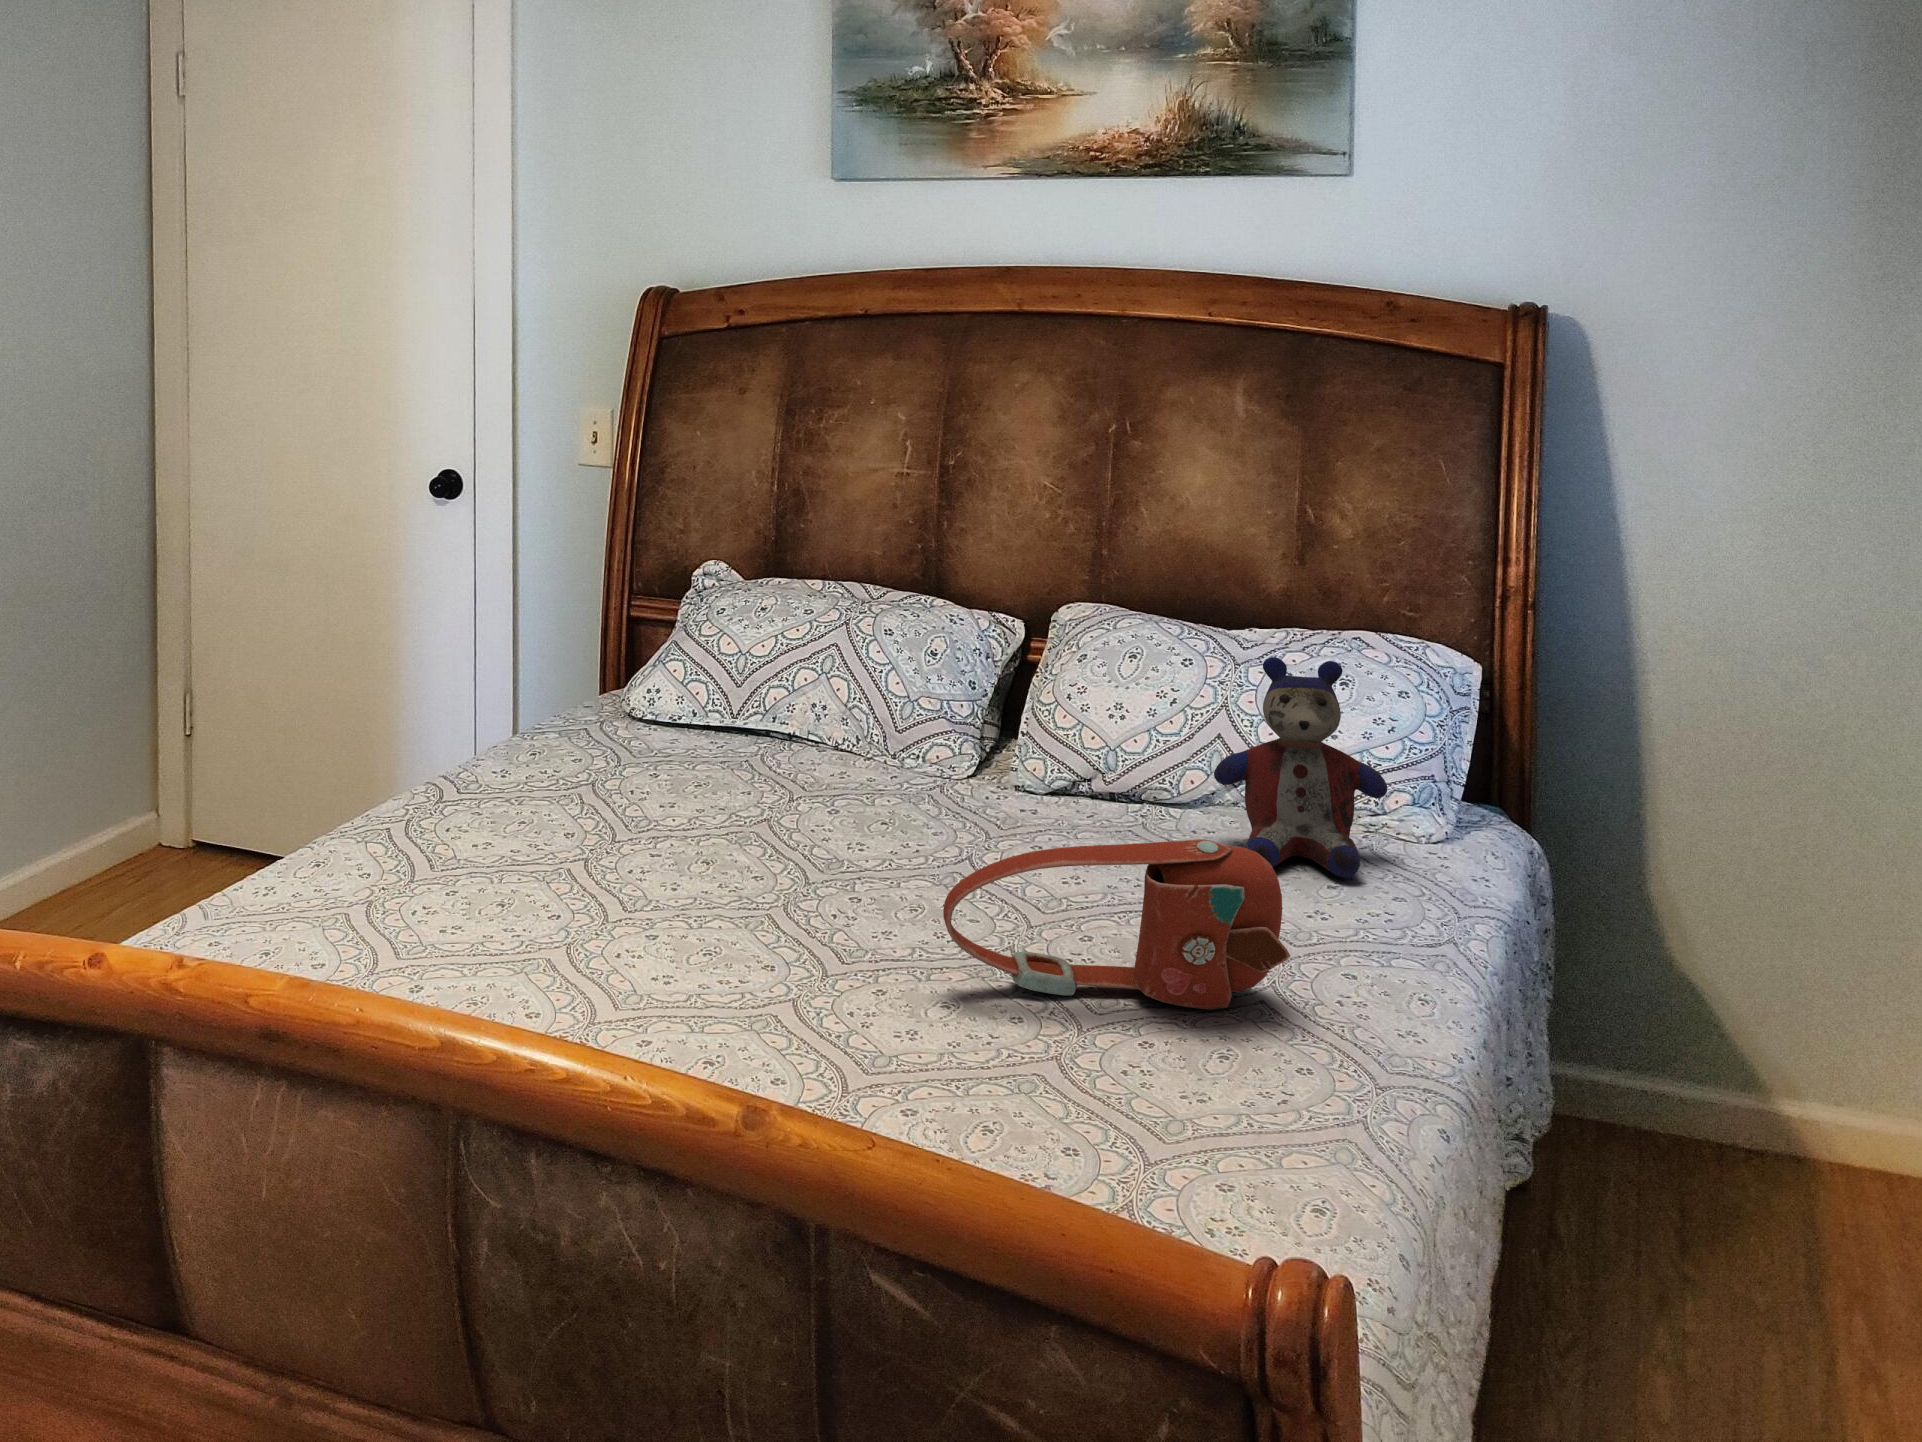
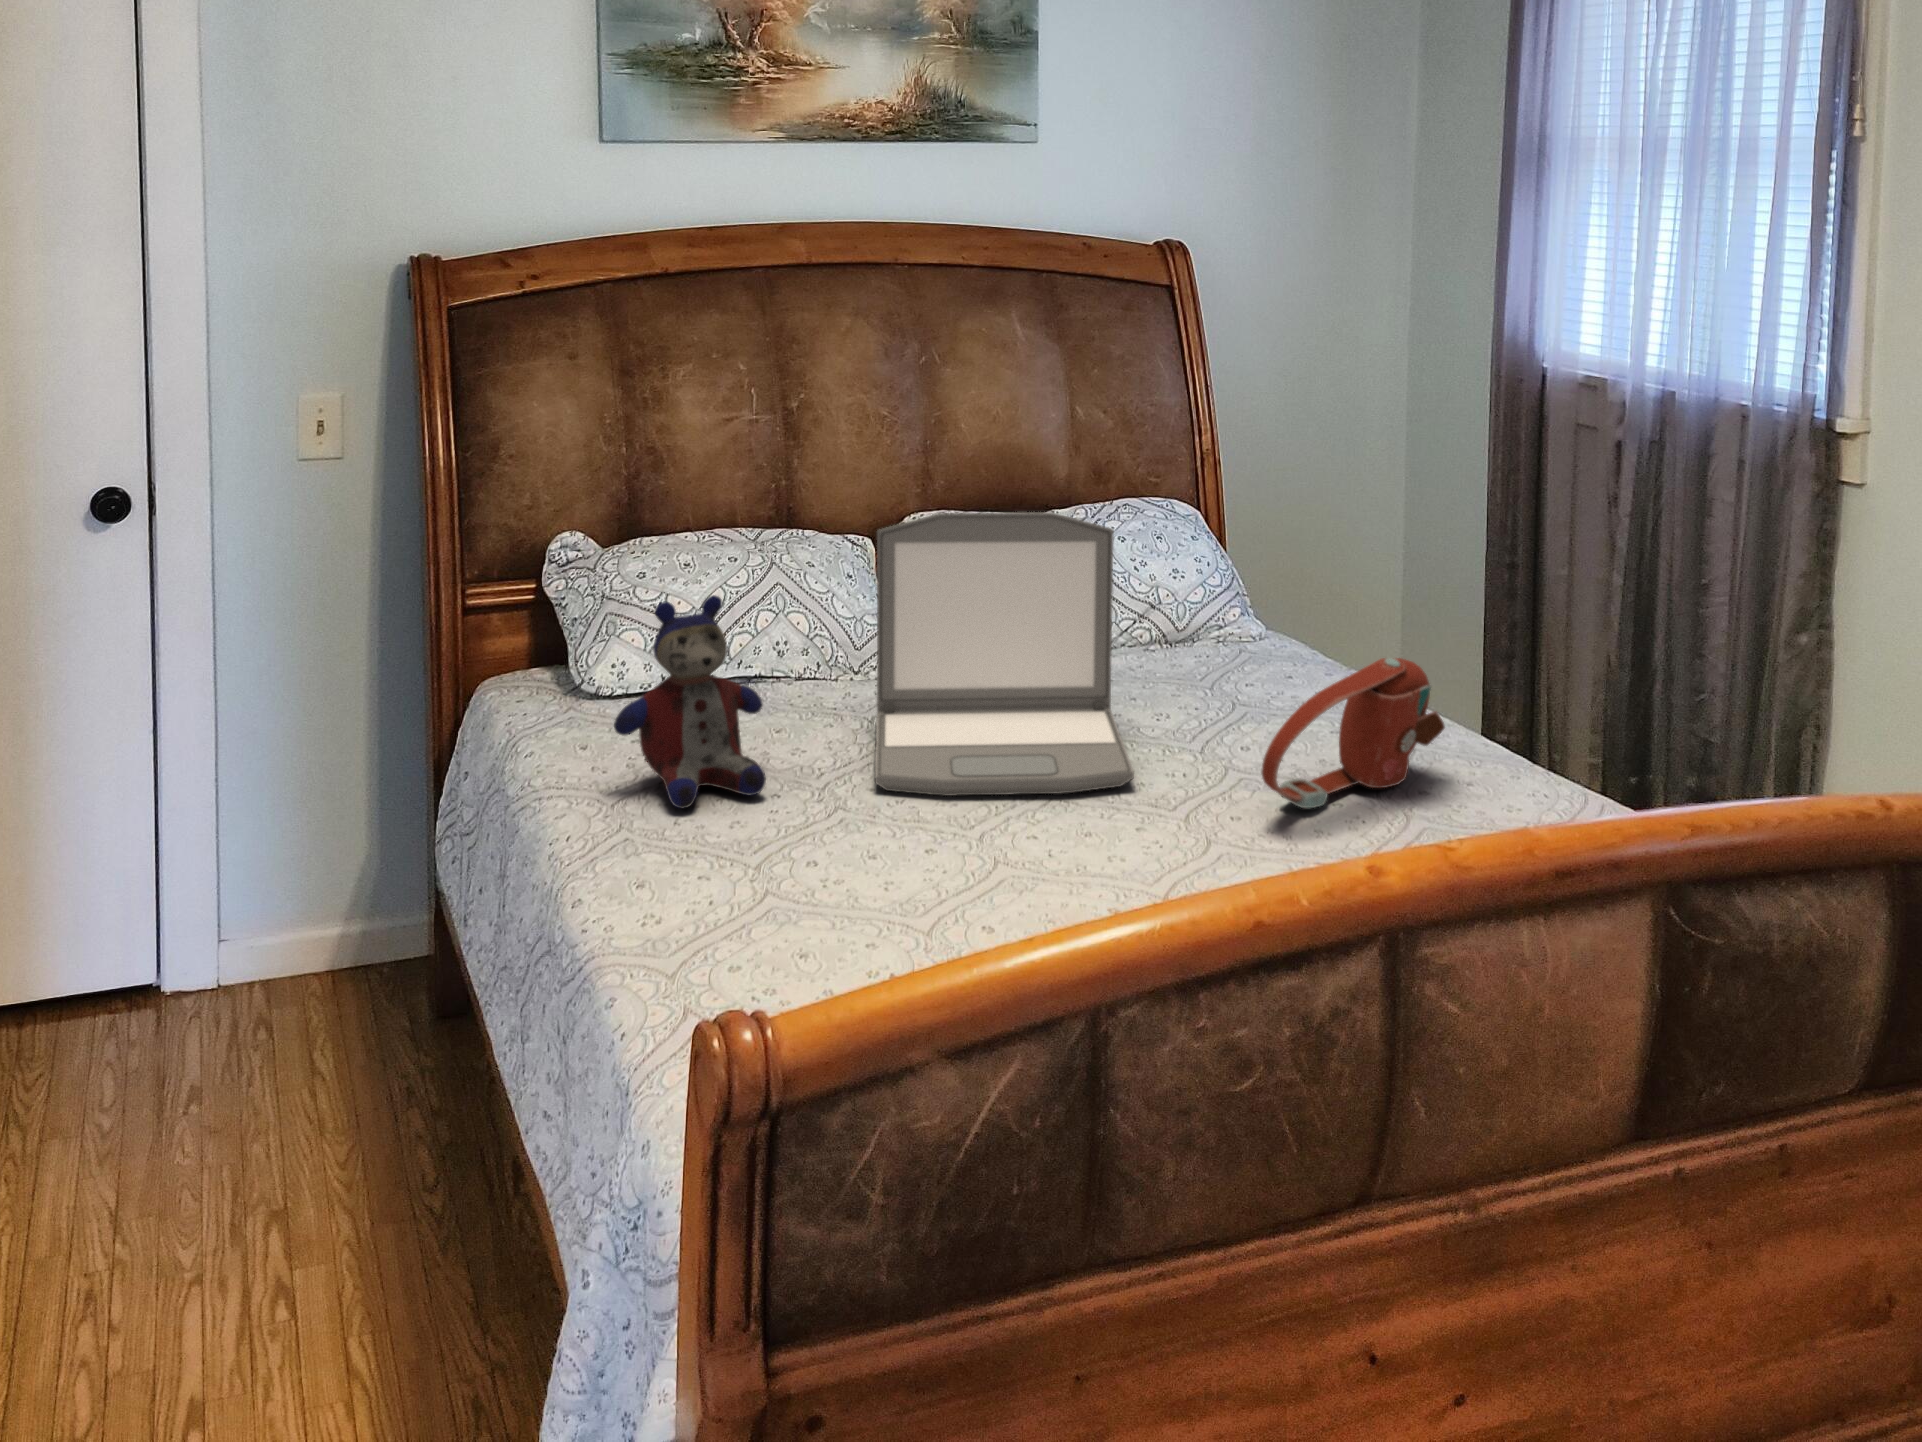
laptop: none [675,581,1034,912] -> present [875,512,1134,796]
stuffed bear: present [1214,657,1388,878] -> present [614,595,766,809]

